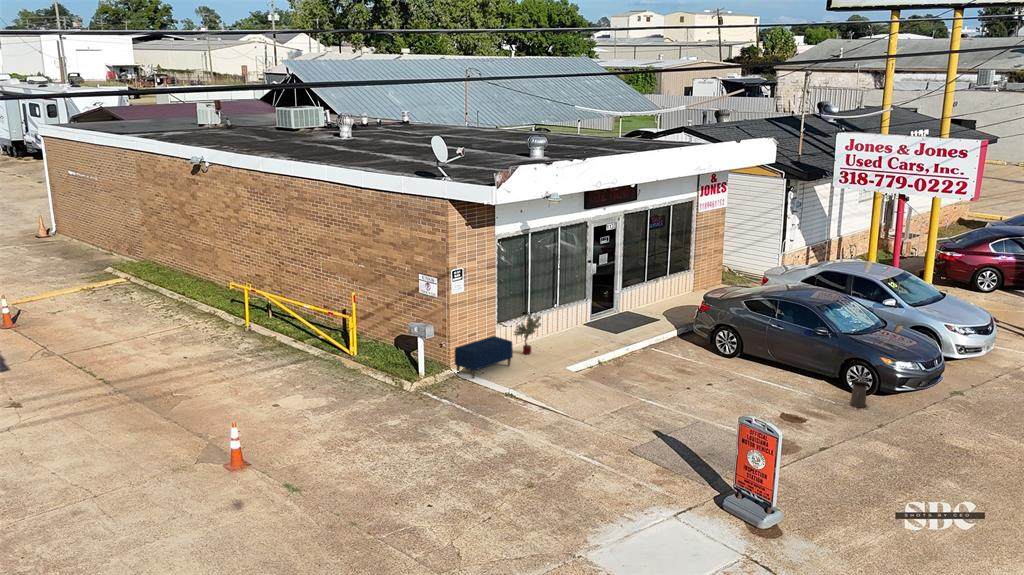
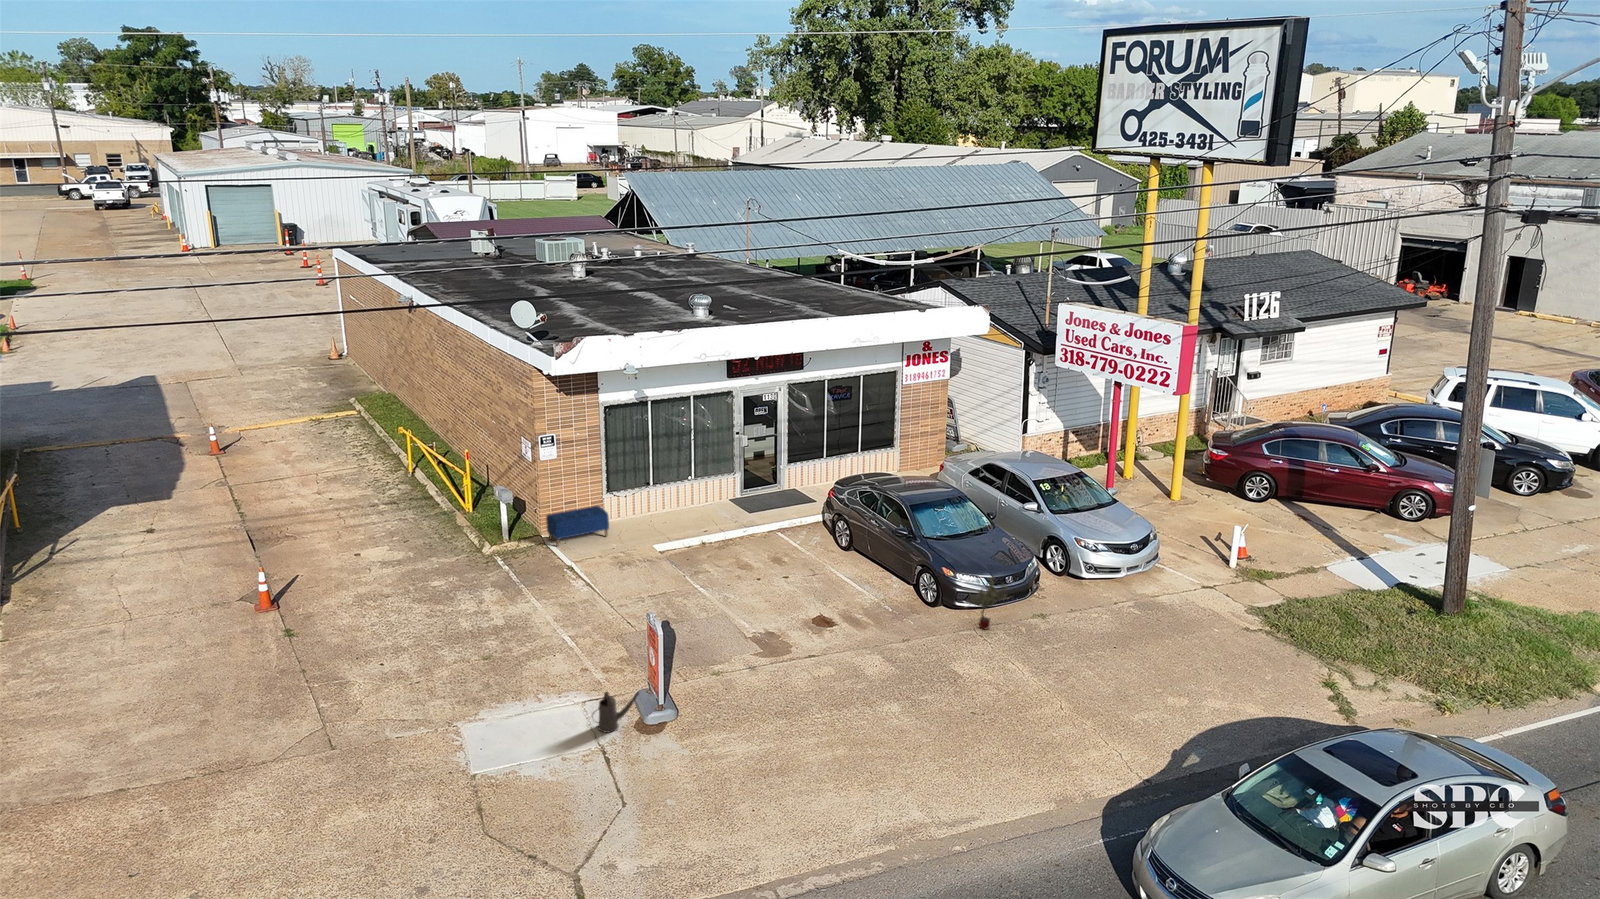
potted tree: present [514,312,541,354] -> present [965,579,1008,629]
watering can: present [850,374,867,408] -> present [592,691,639,733]

